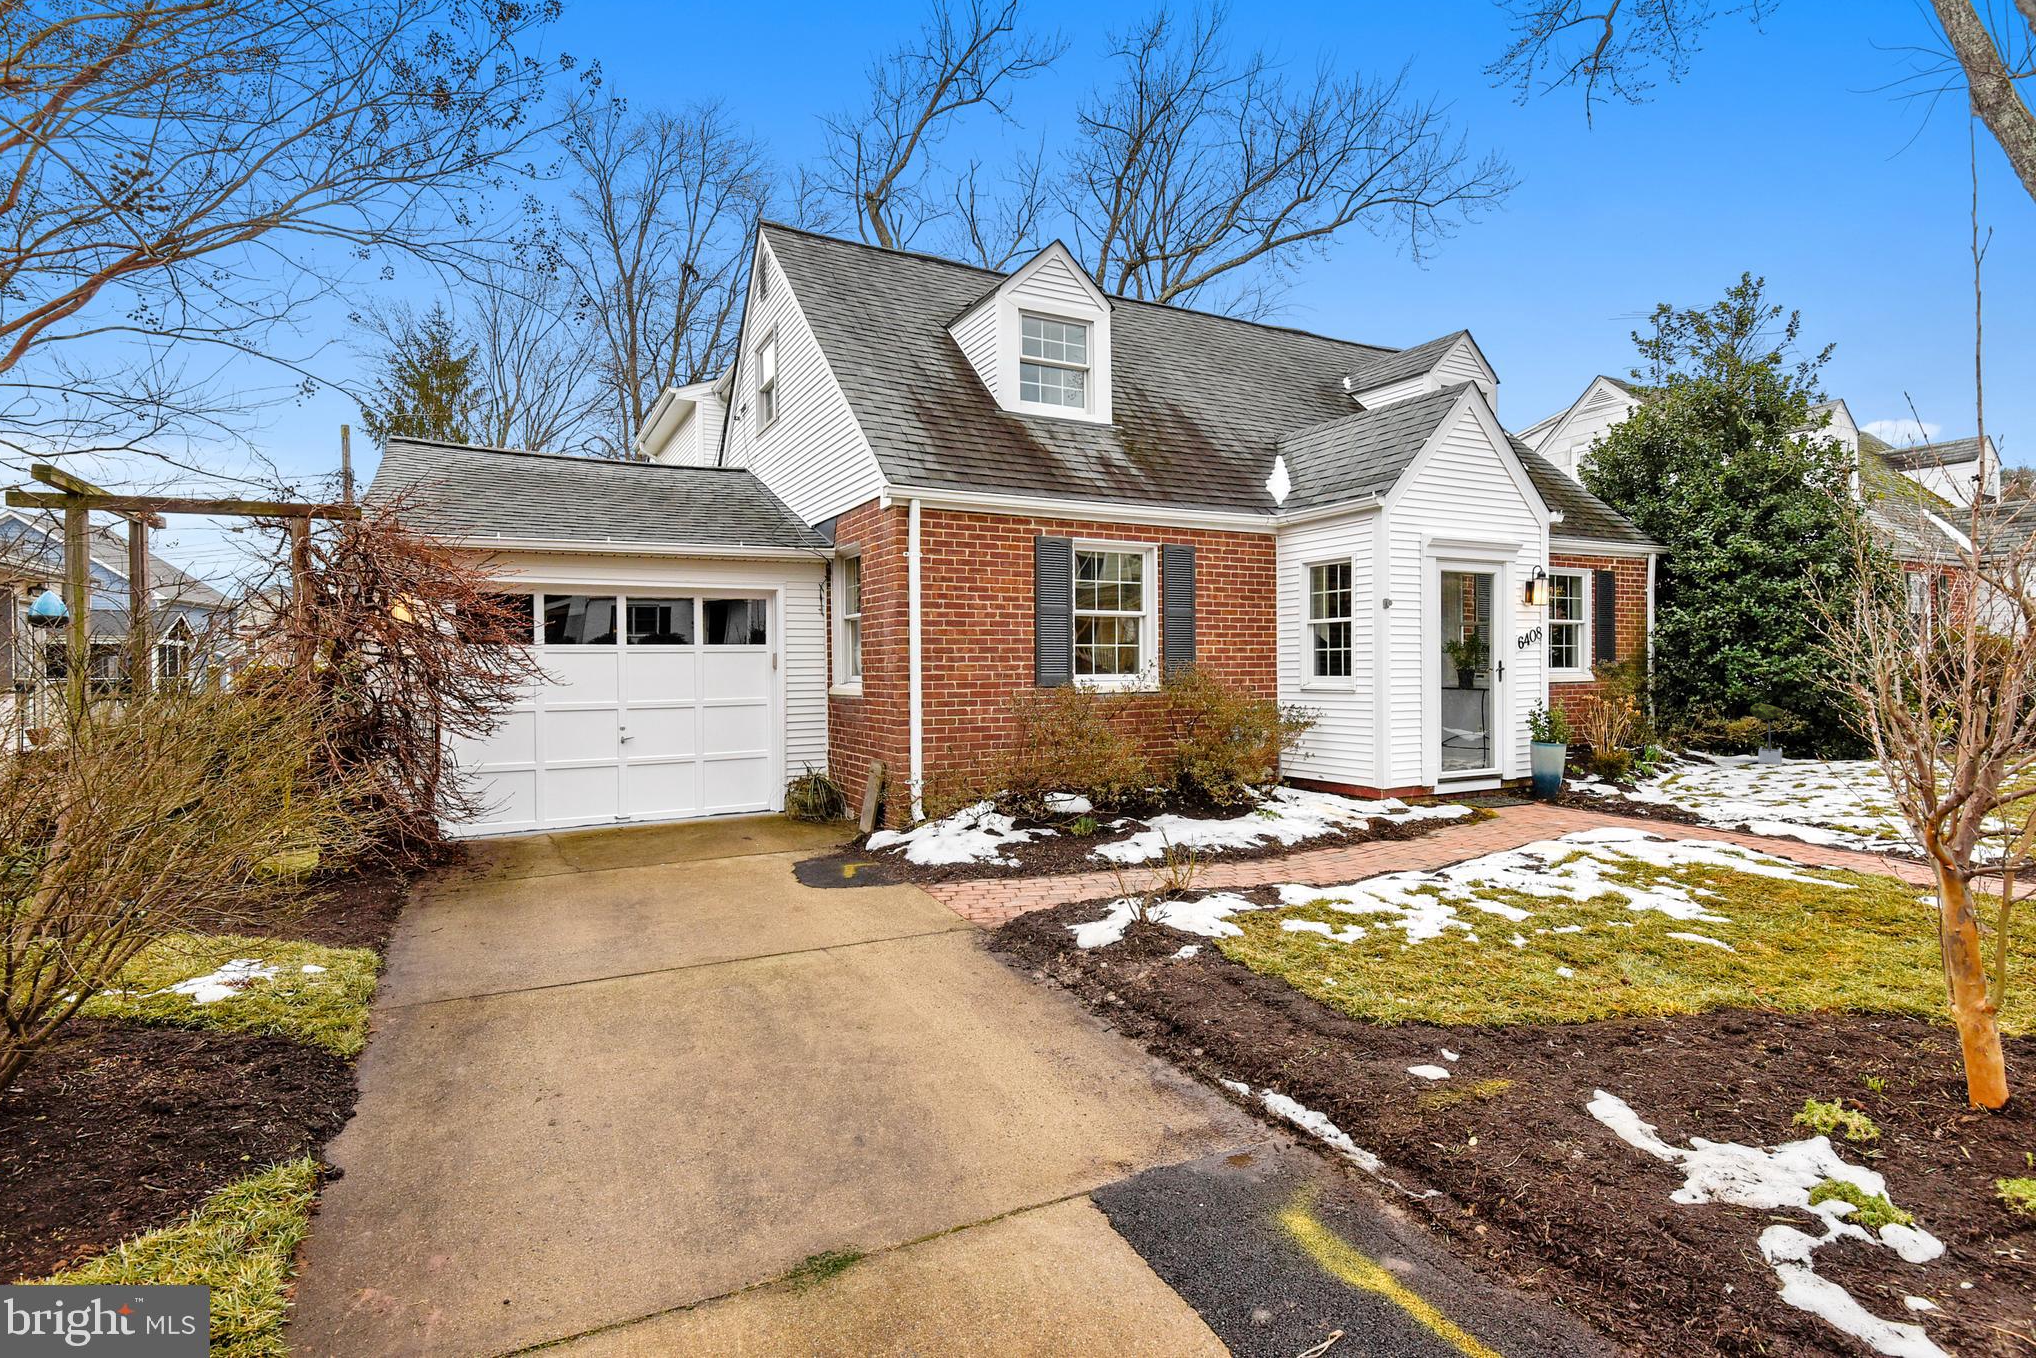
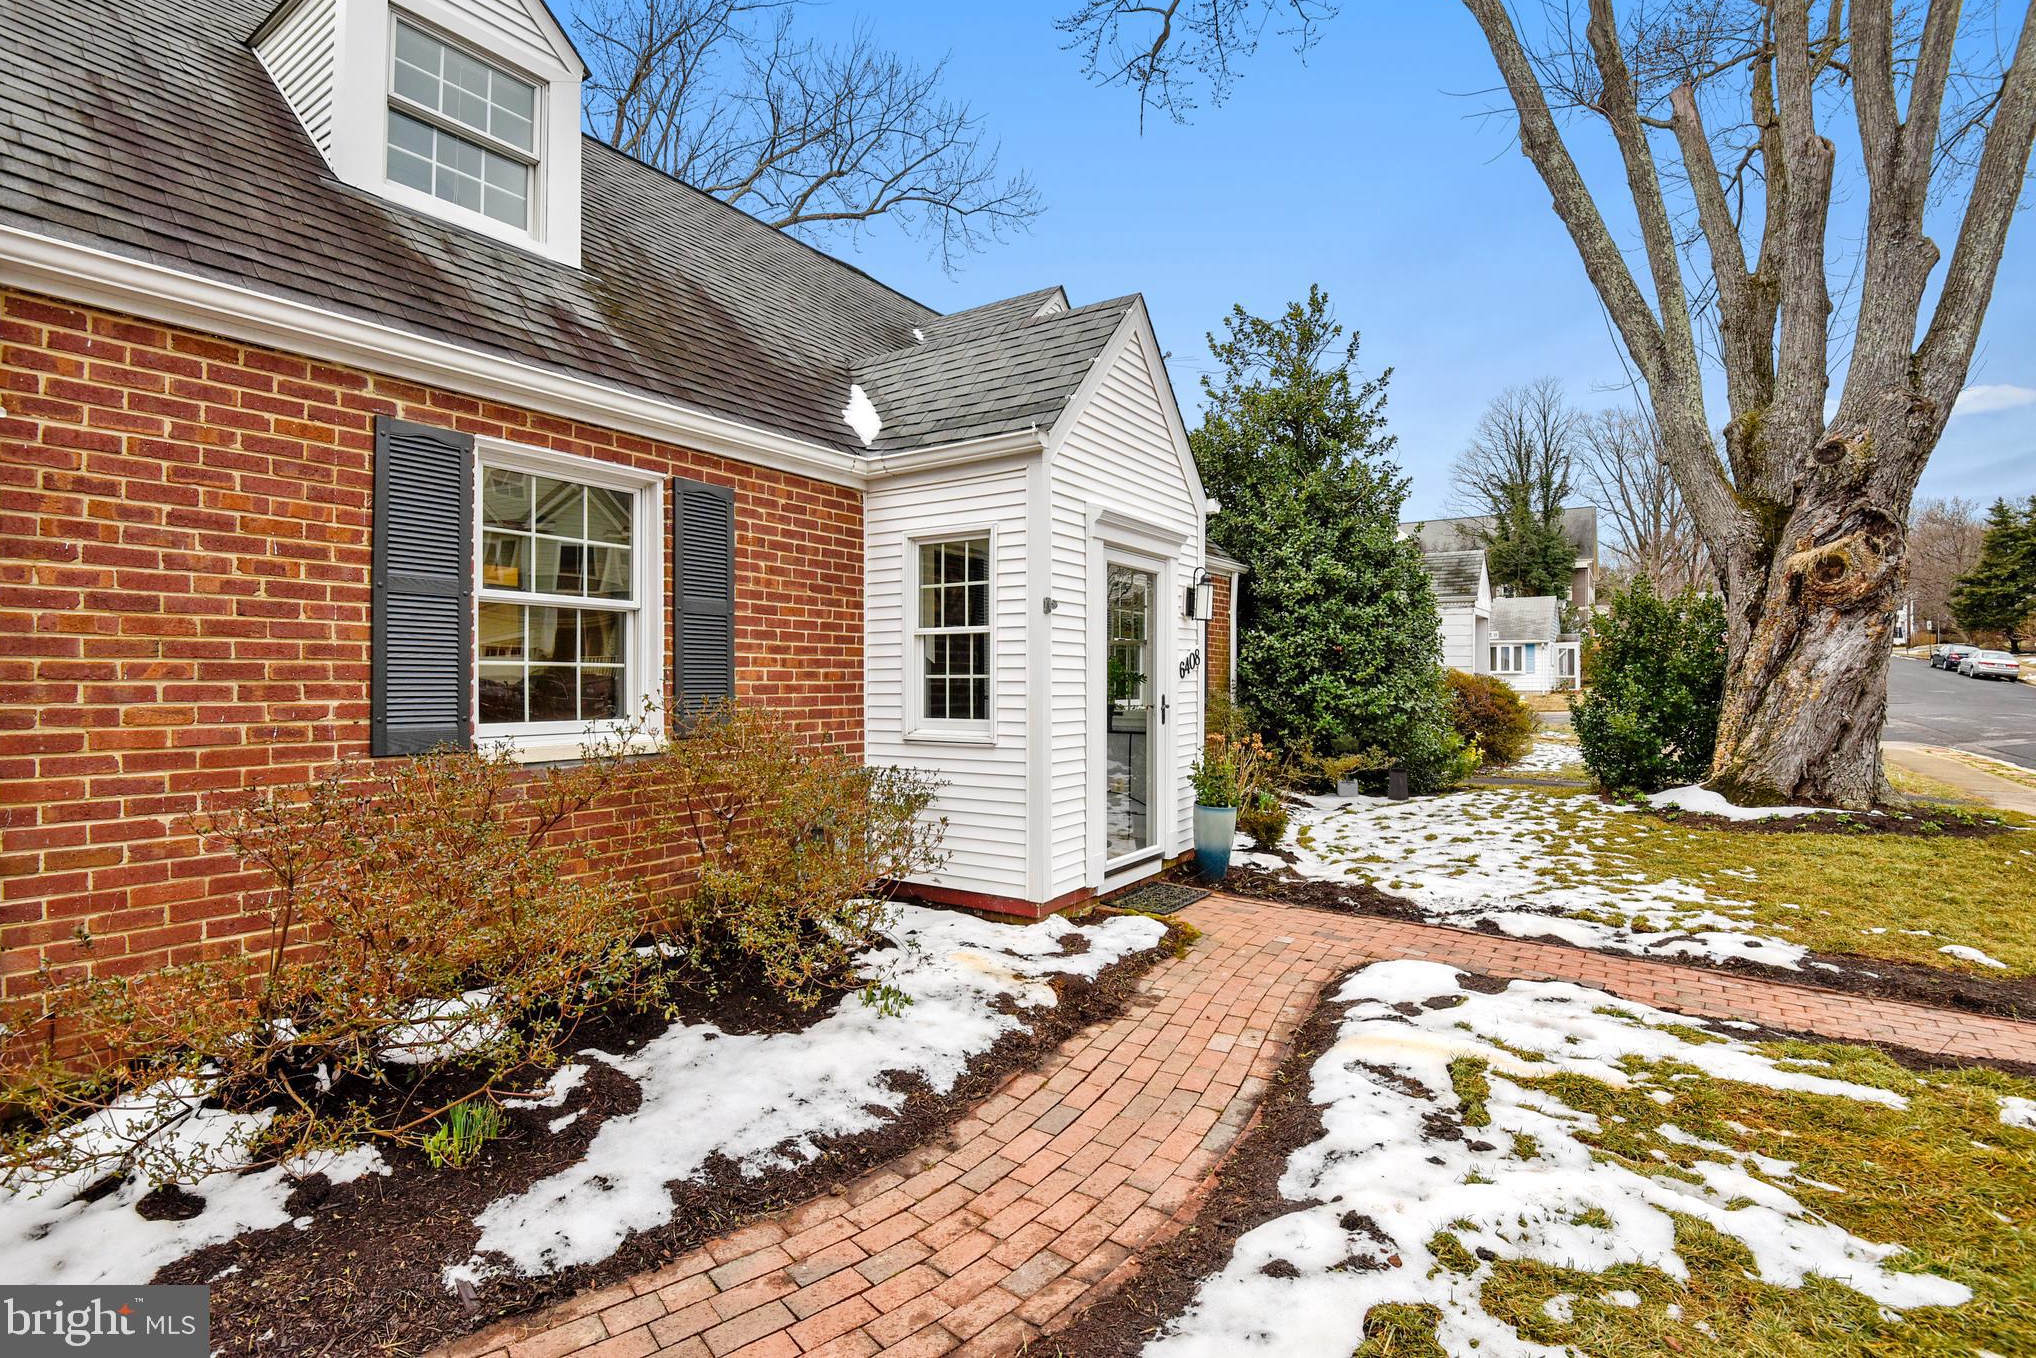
watering can: none [1815,732,1840,769] -> present [1388,761,1409,800]

